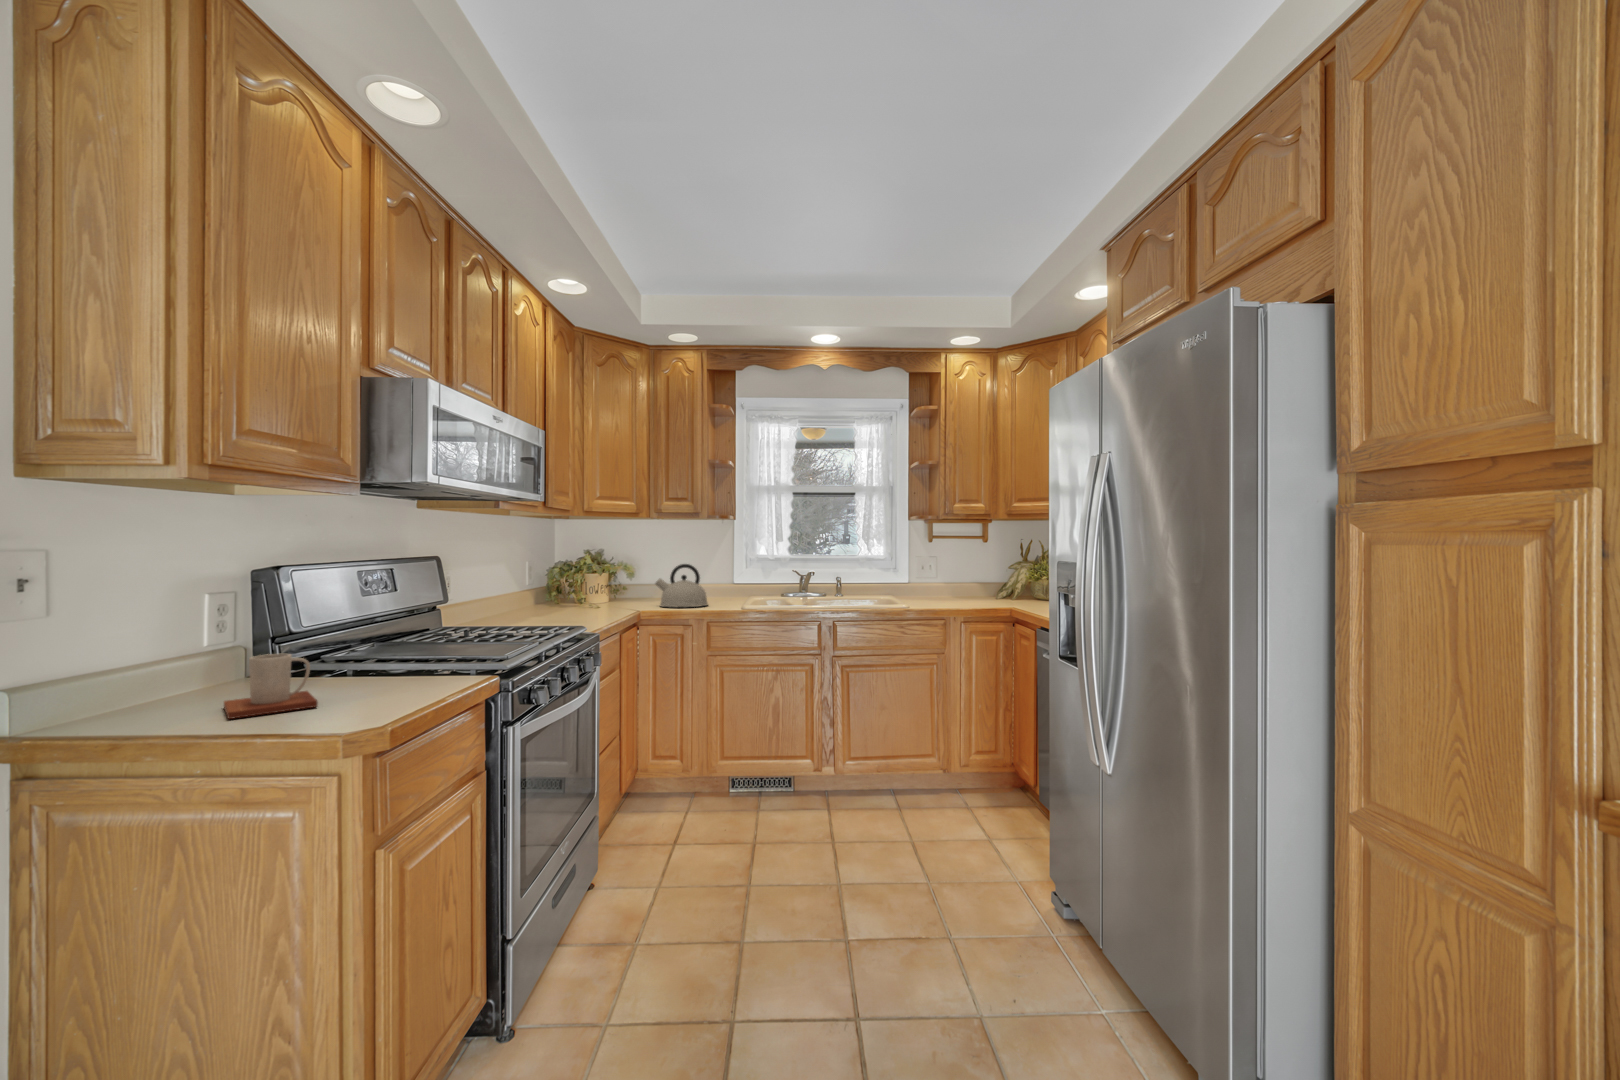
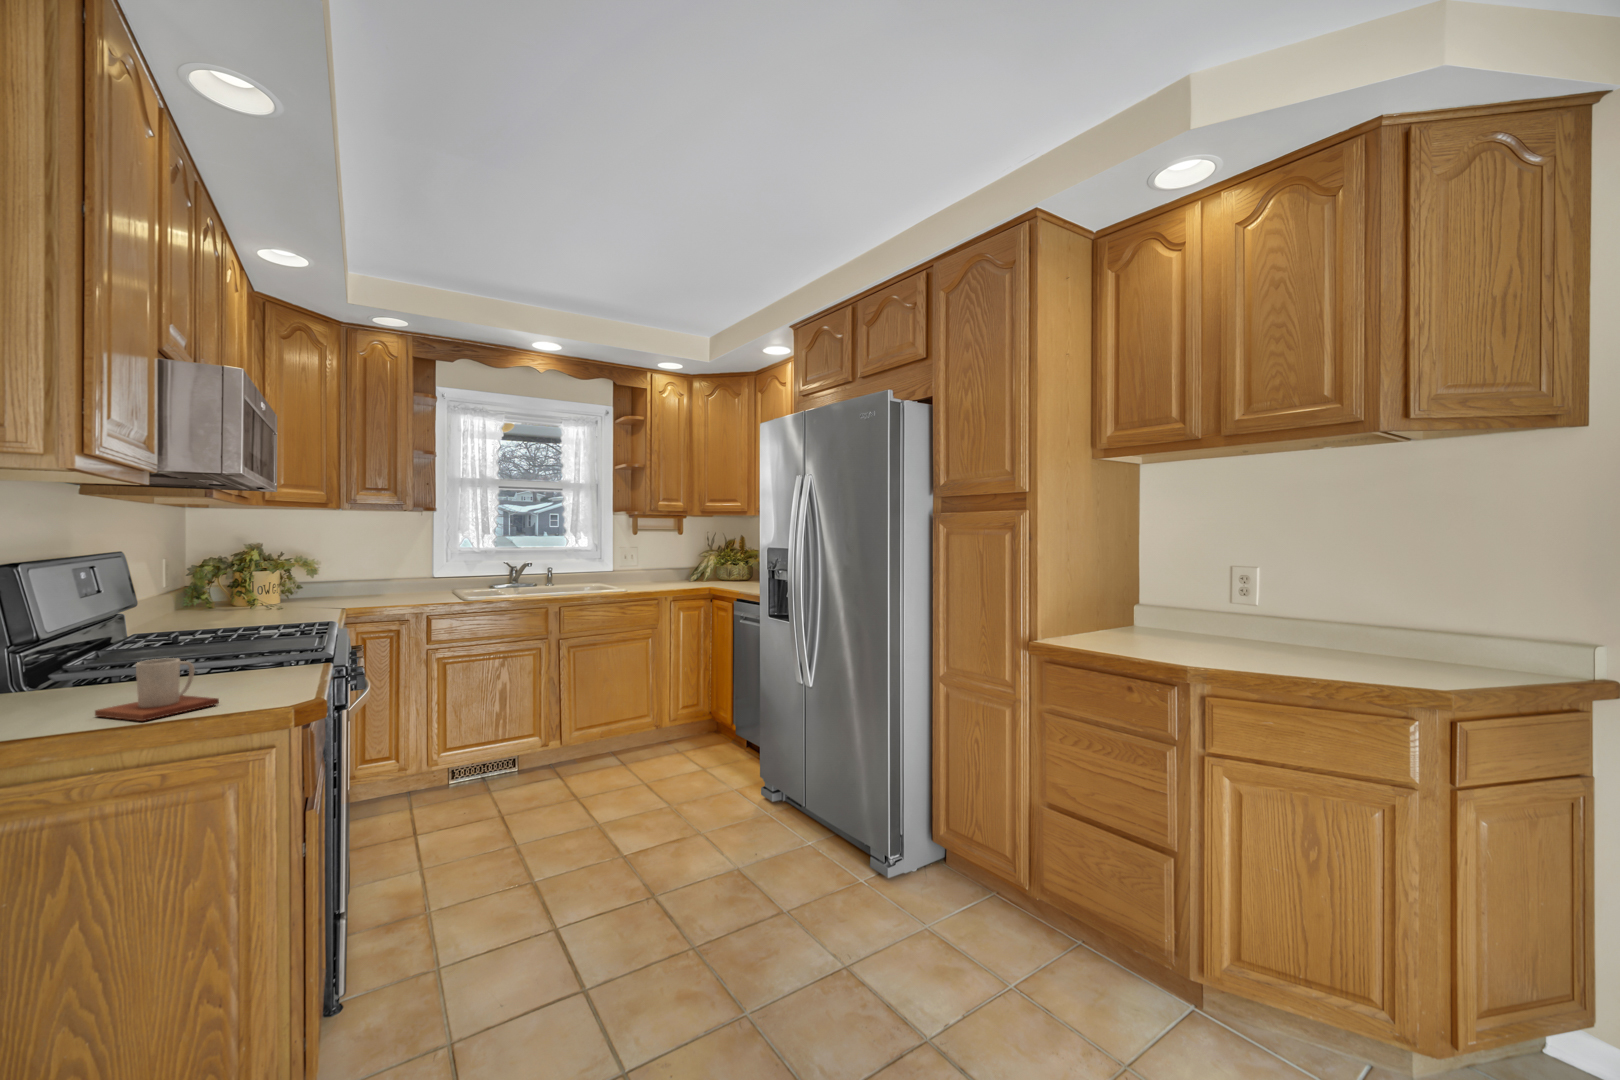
kettle: present [655,564,708,607] -> none [362,559,426,604]

